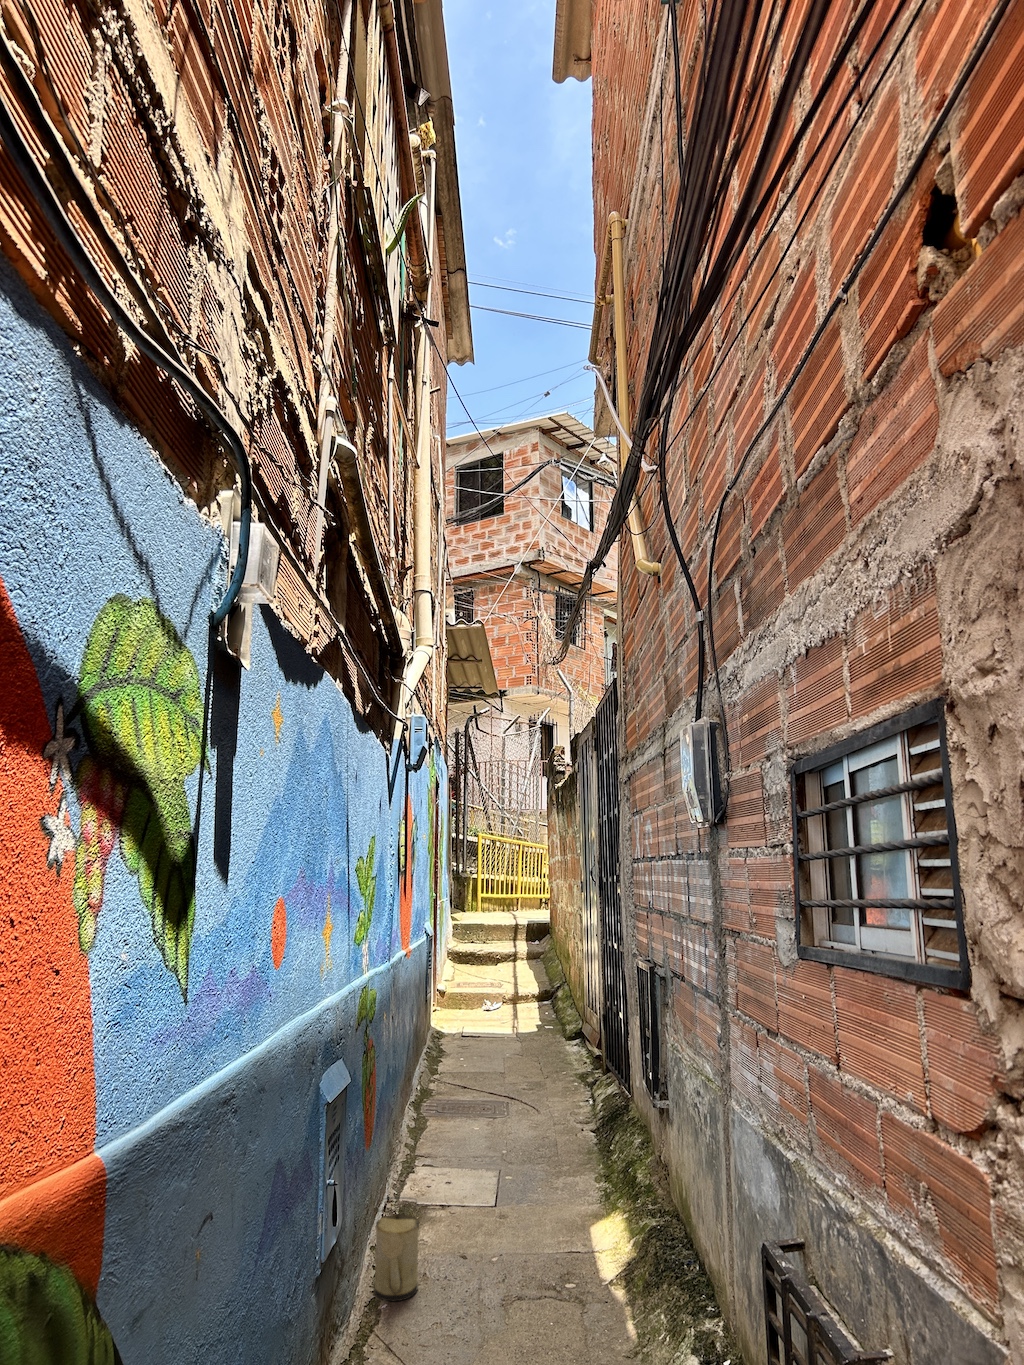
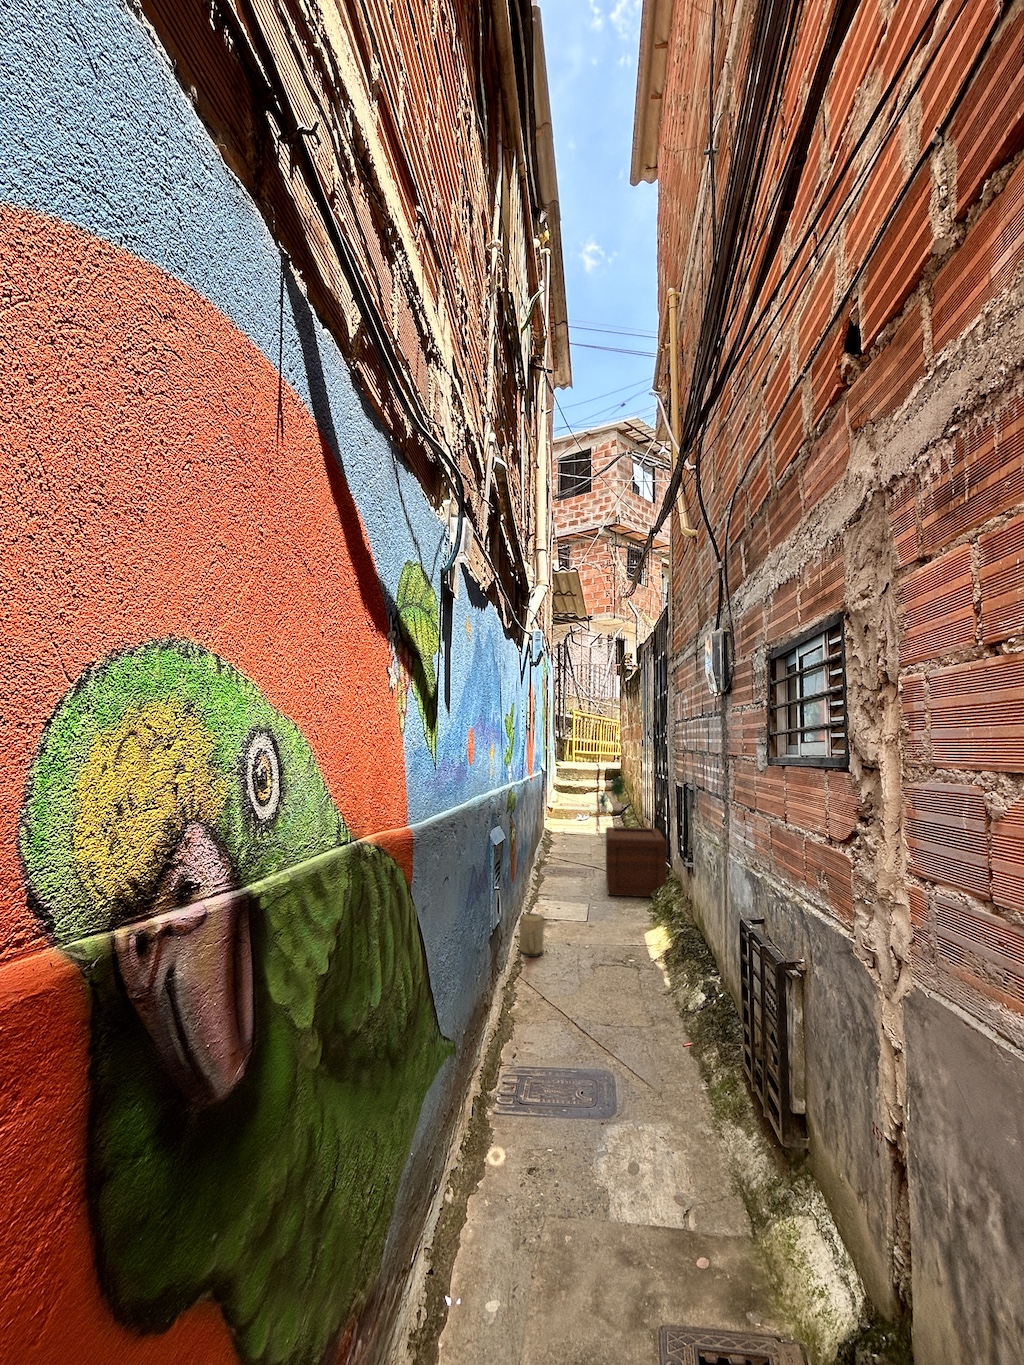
potted plant: none [511,935,558,997] -> present [598,776,625,812]
wooden crate: none [527,1033,627,1156] -> present [606,827,666,897]

